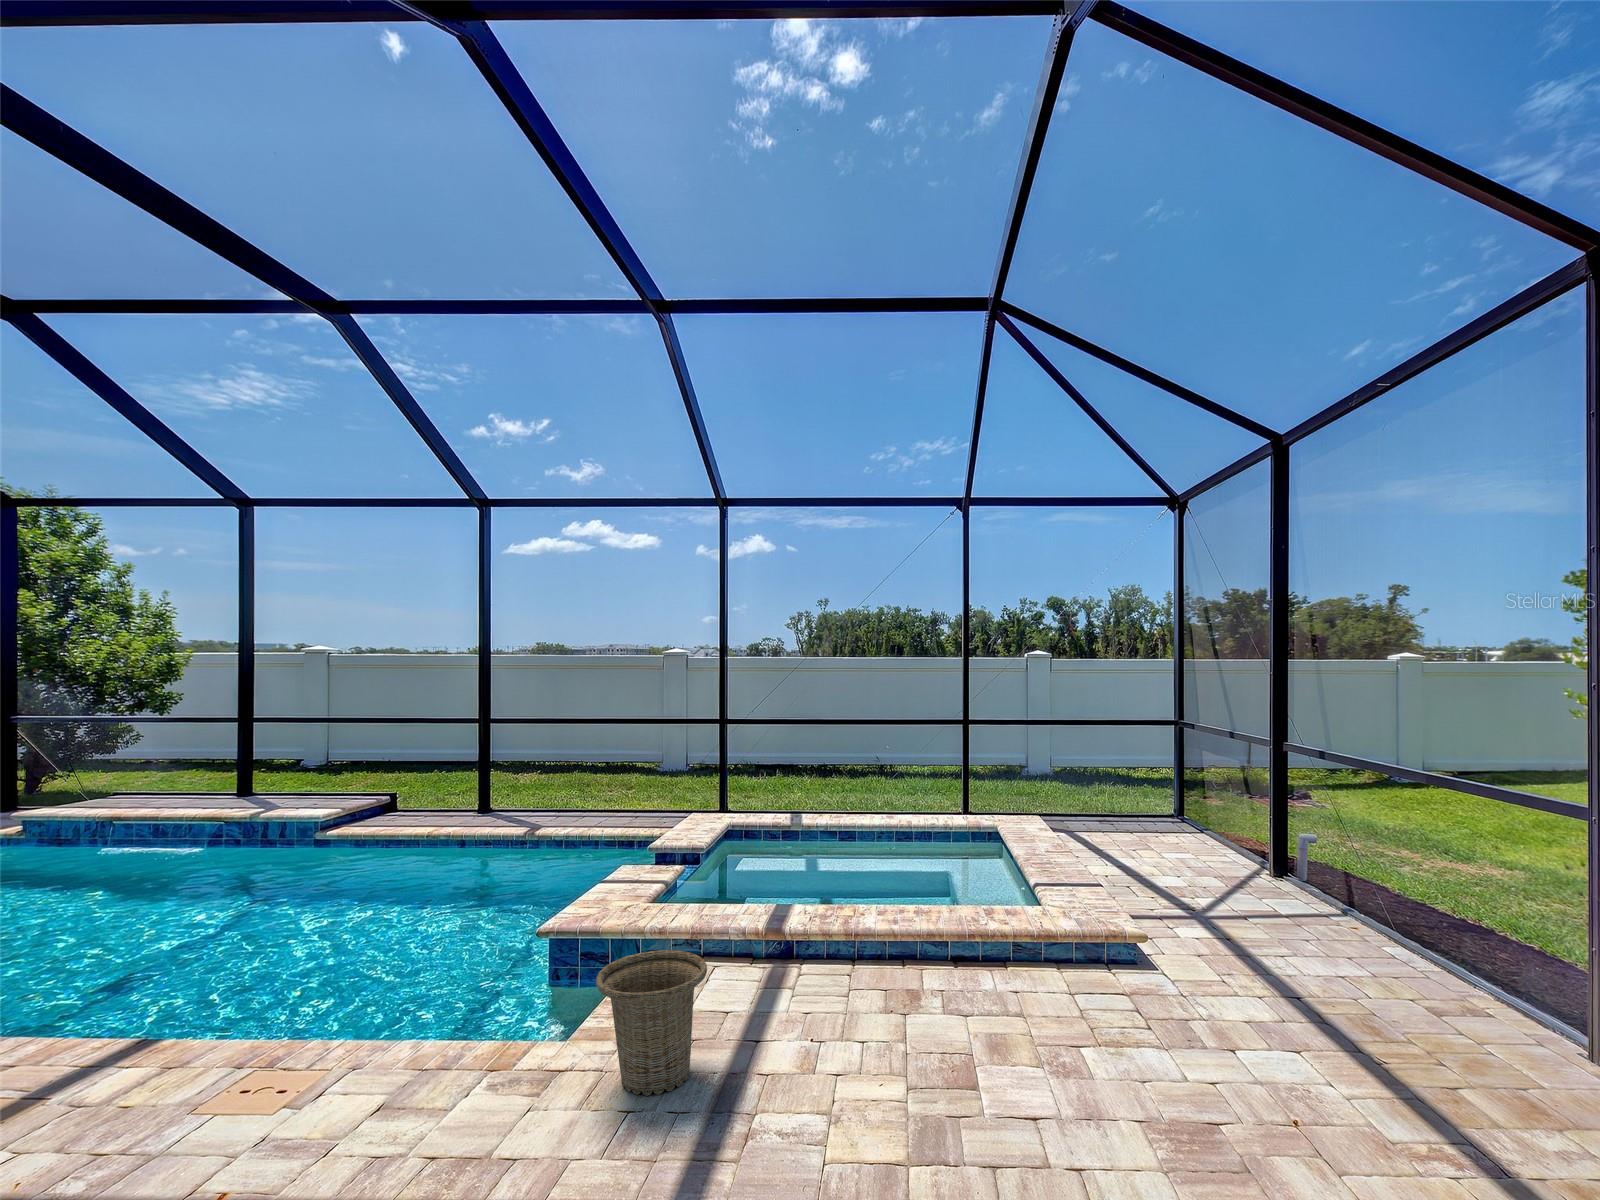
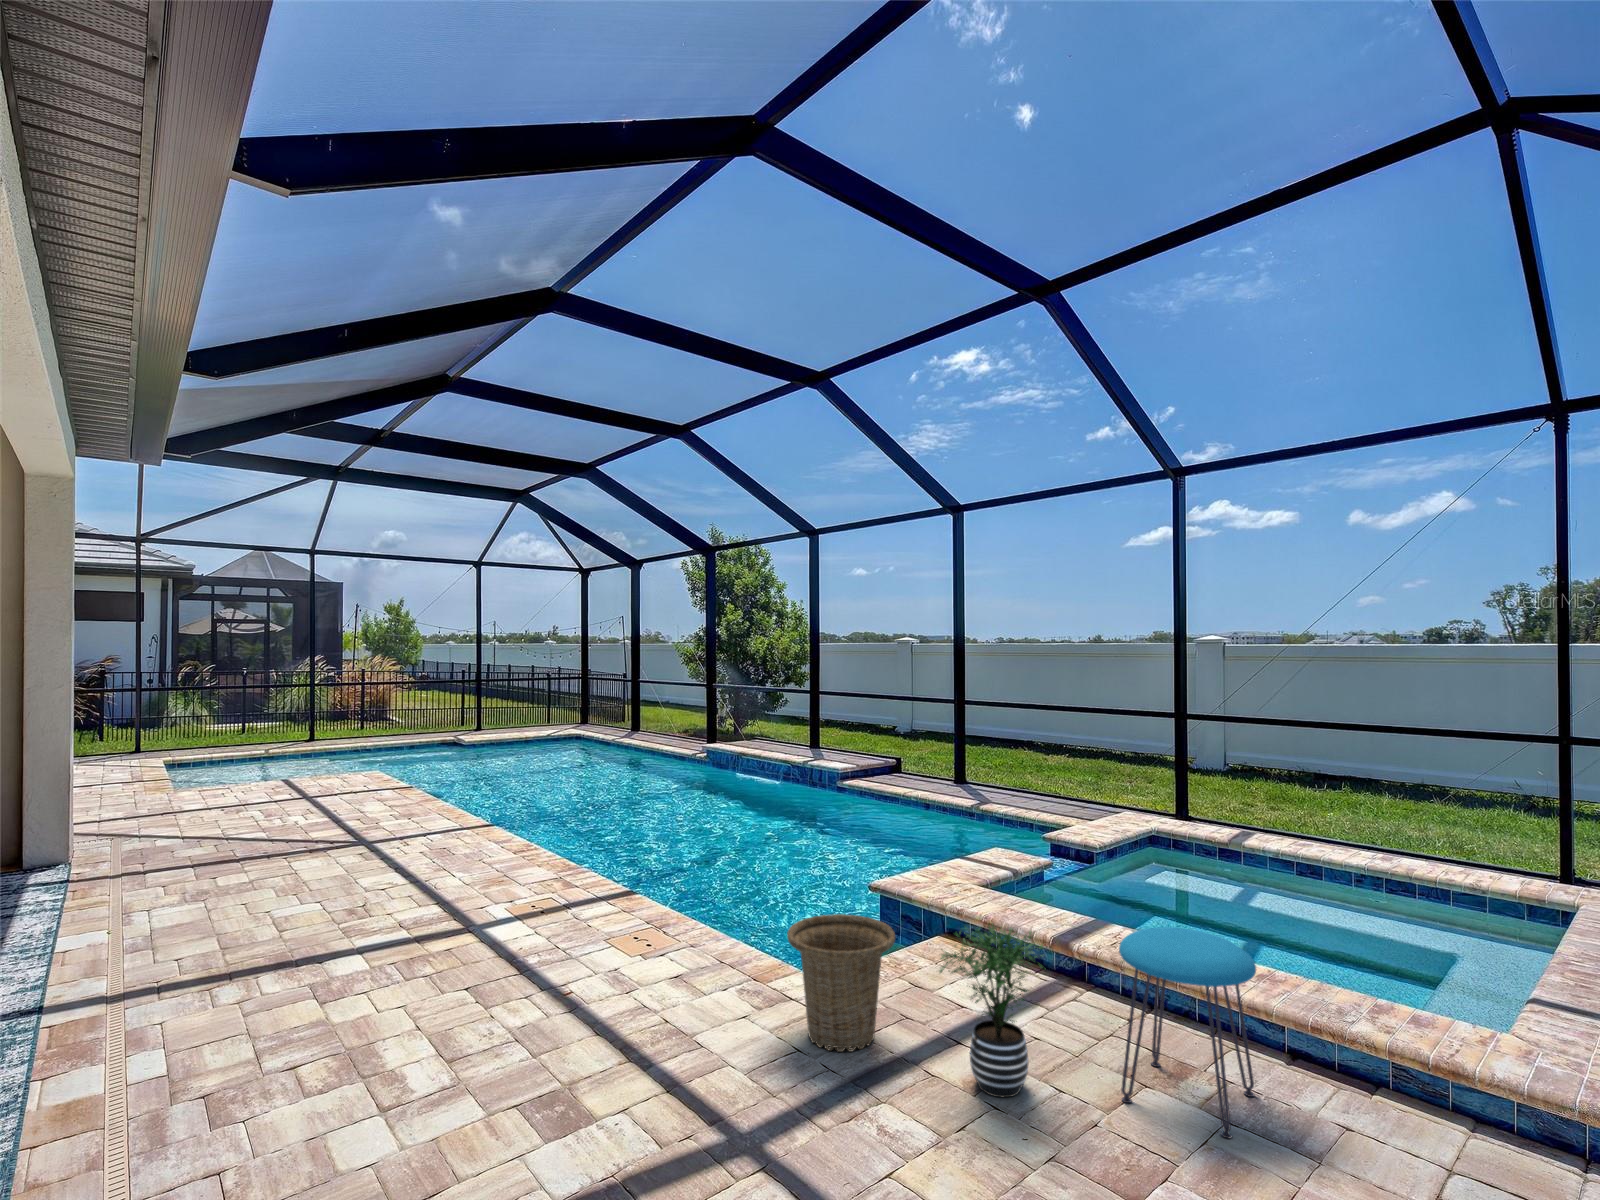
stool: none [882,883,983,1033] -> present [1119,927,1256,1138]
potted plant: none [764,914,856,1069] -> present [940,926,1043,1097]

